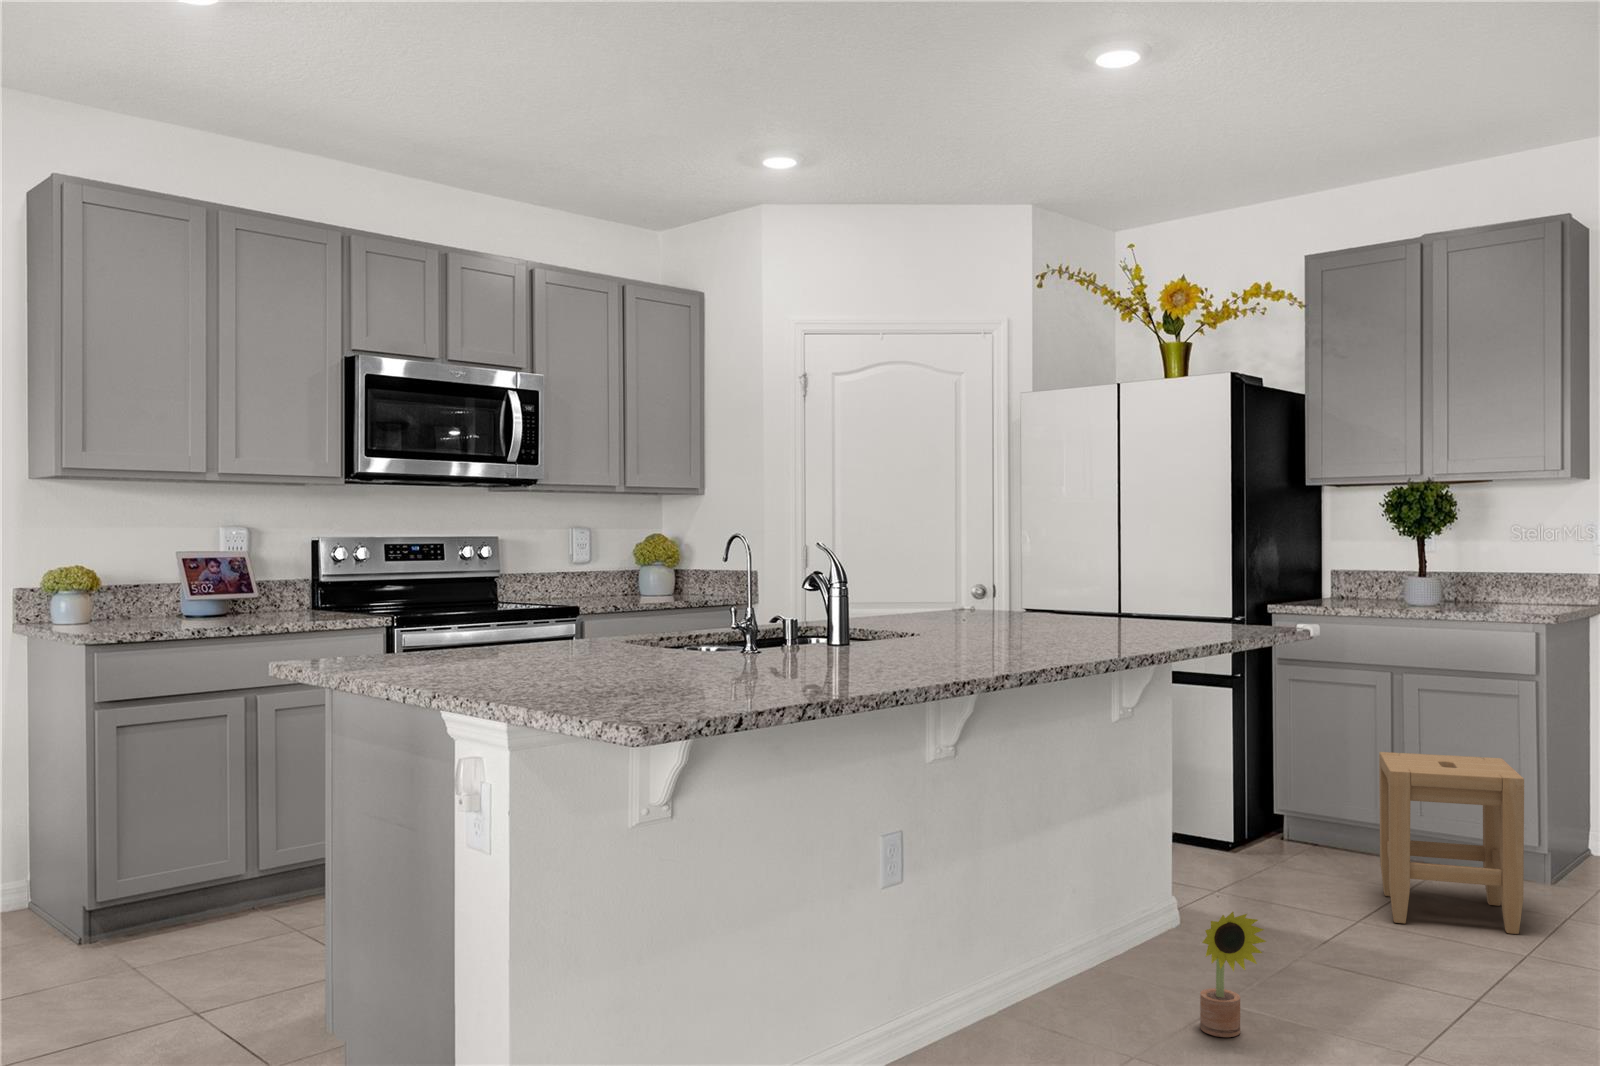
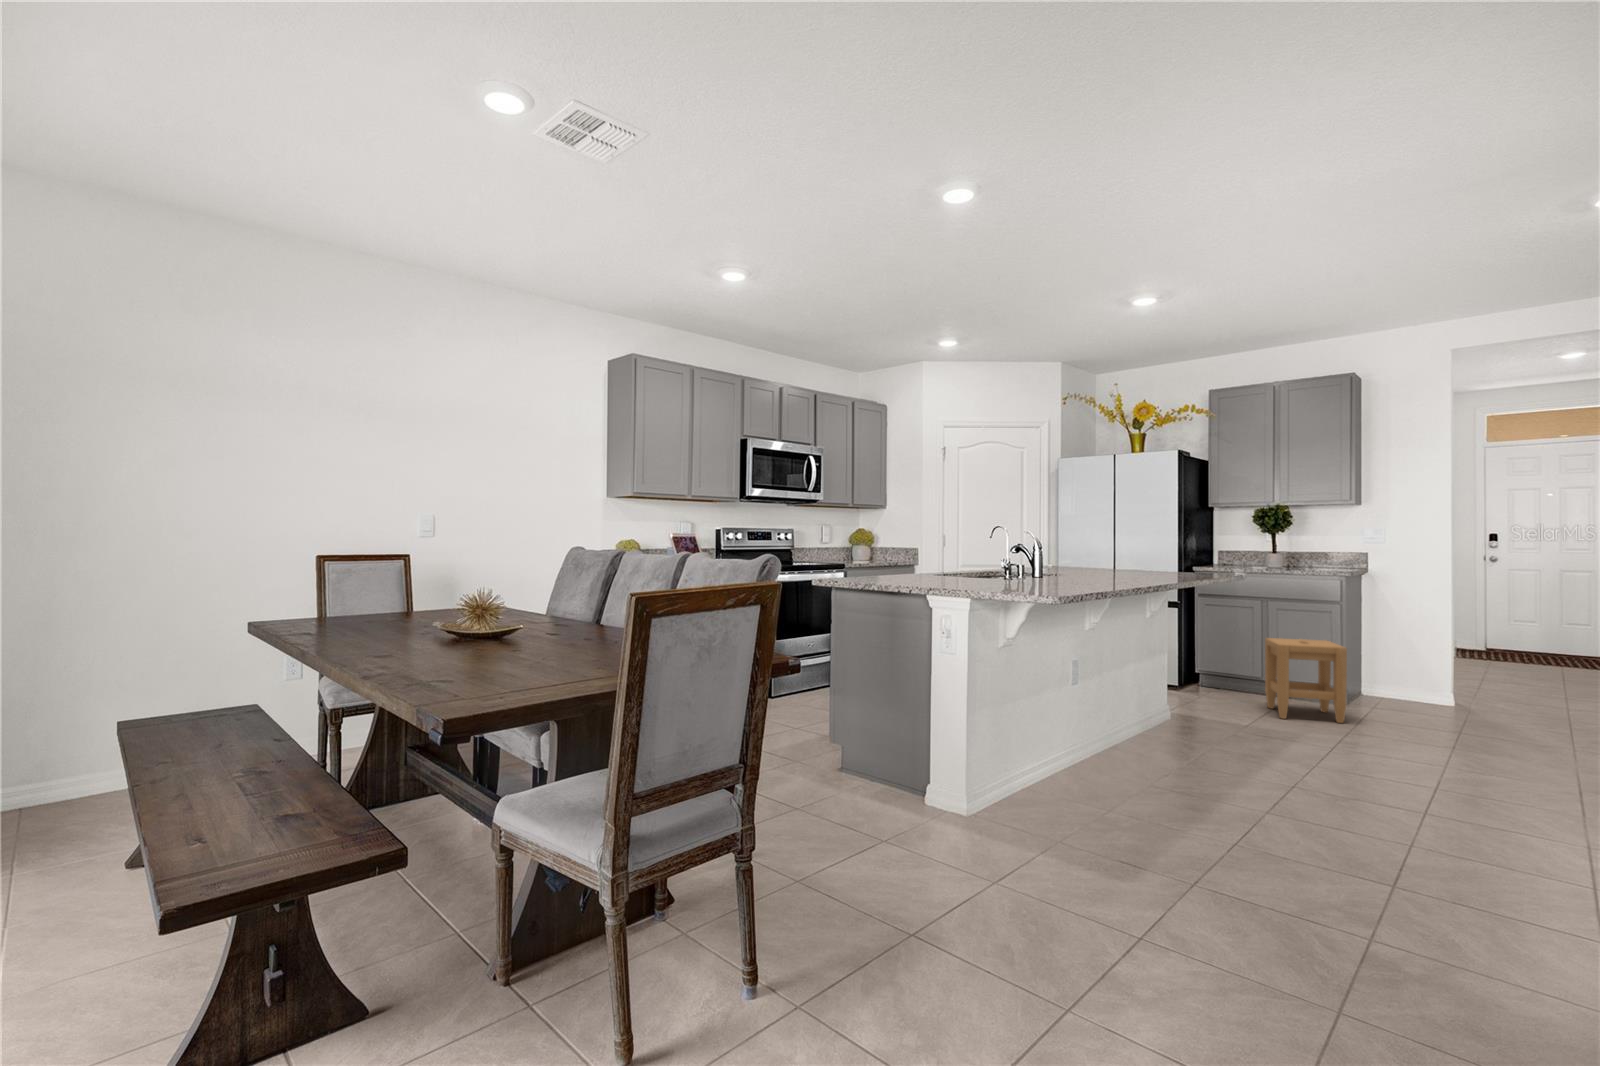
decorative plant: present [1200,912,1266,1037] -> none [1216,700,1252,759]

